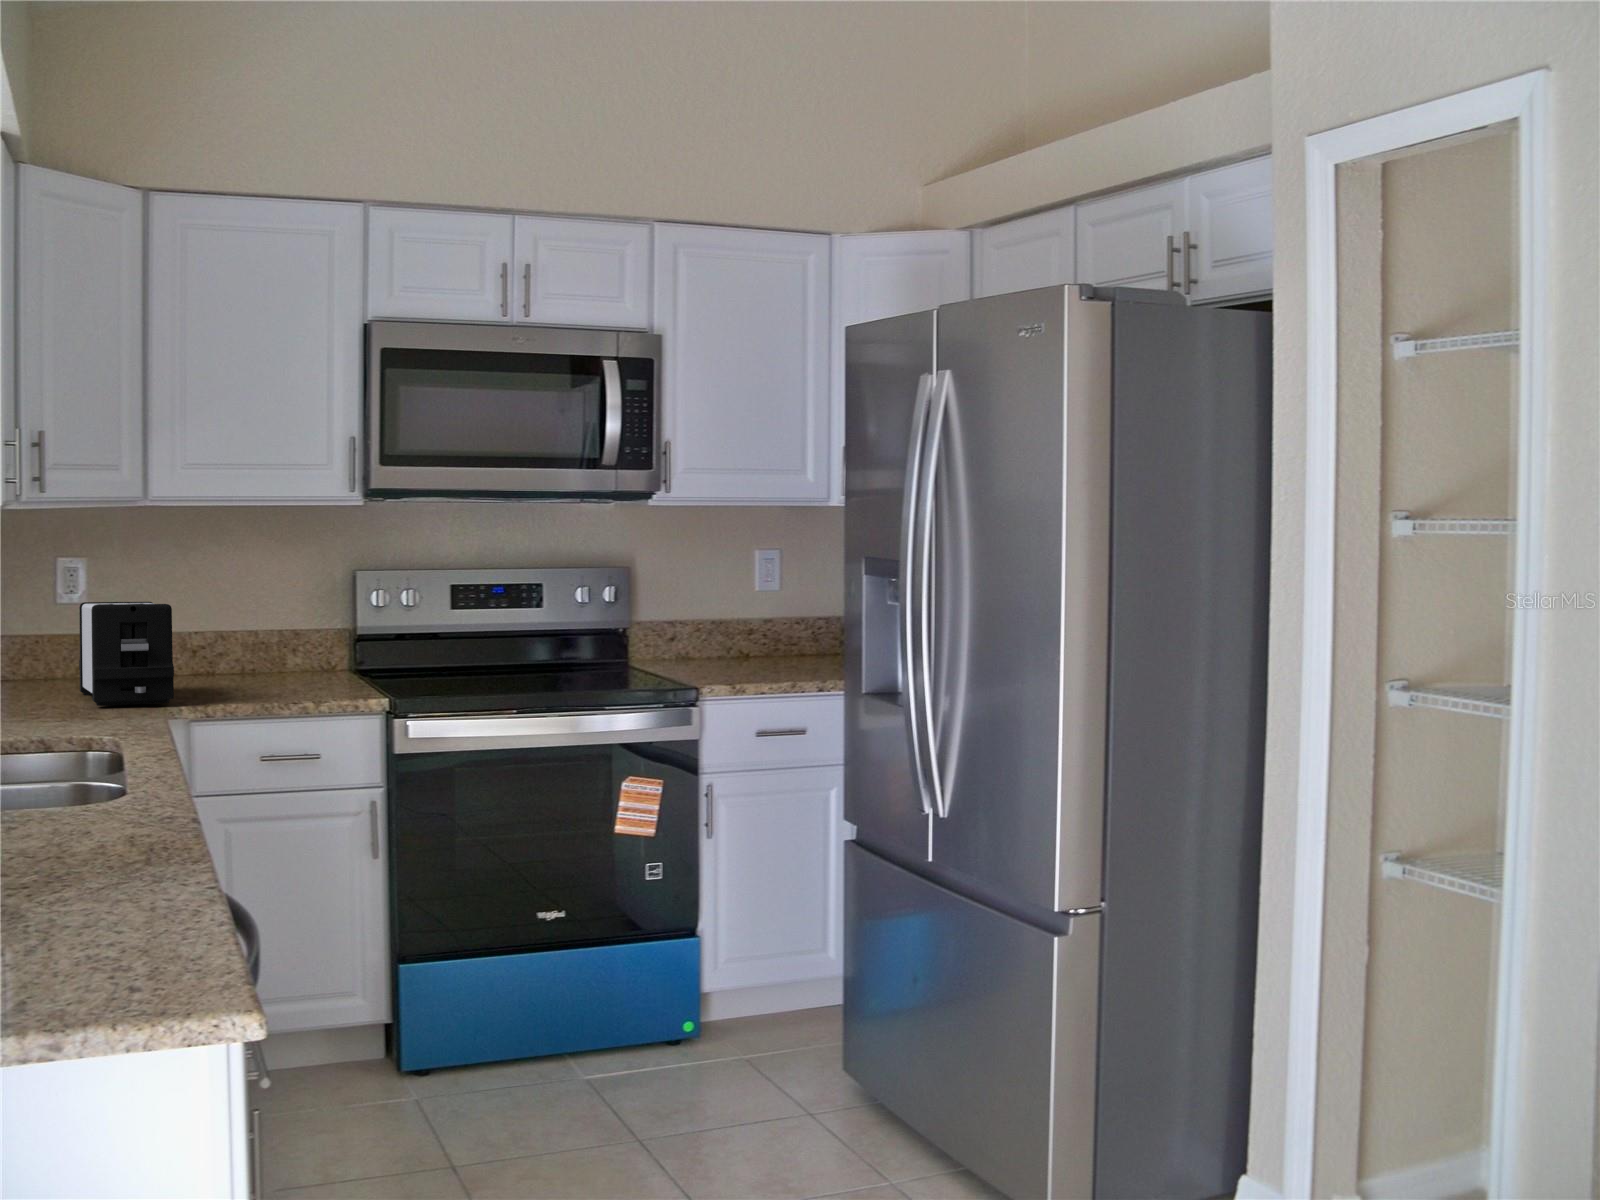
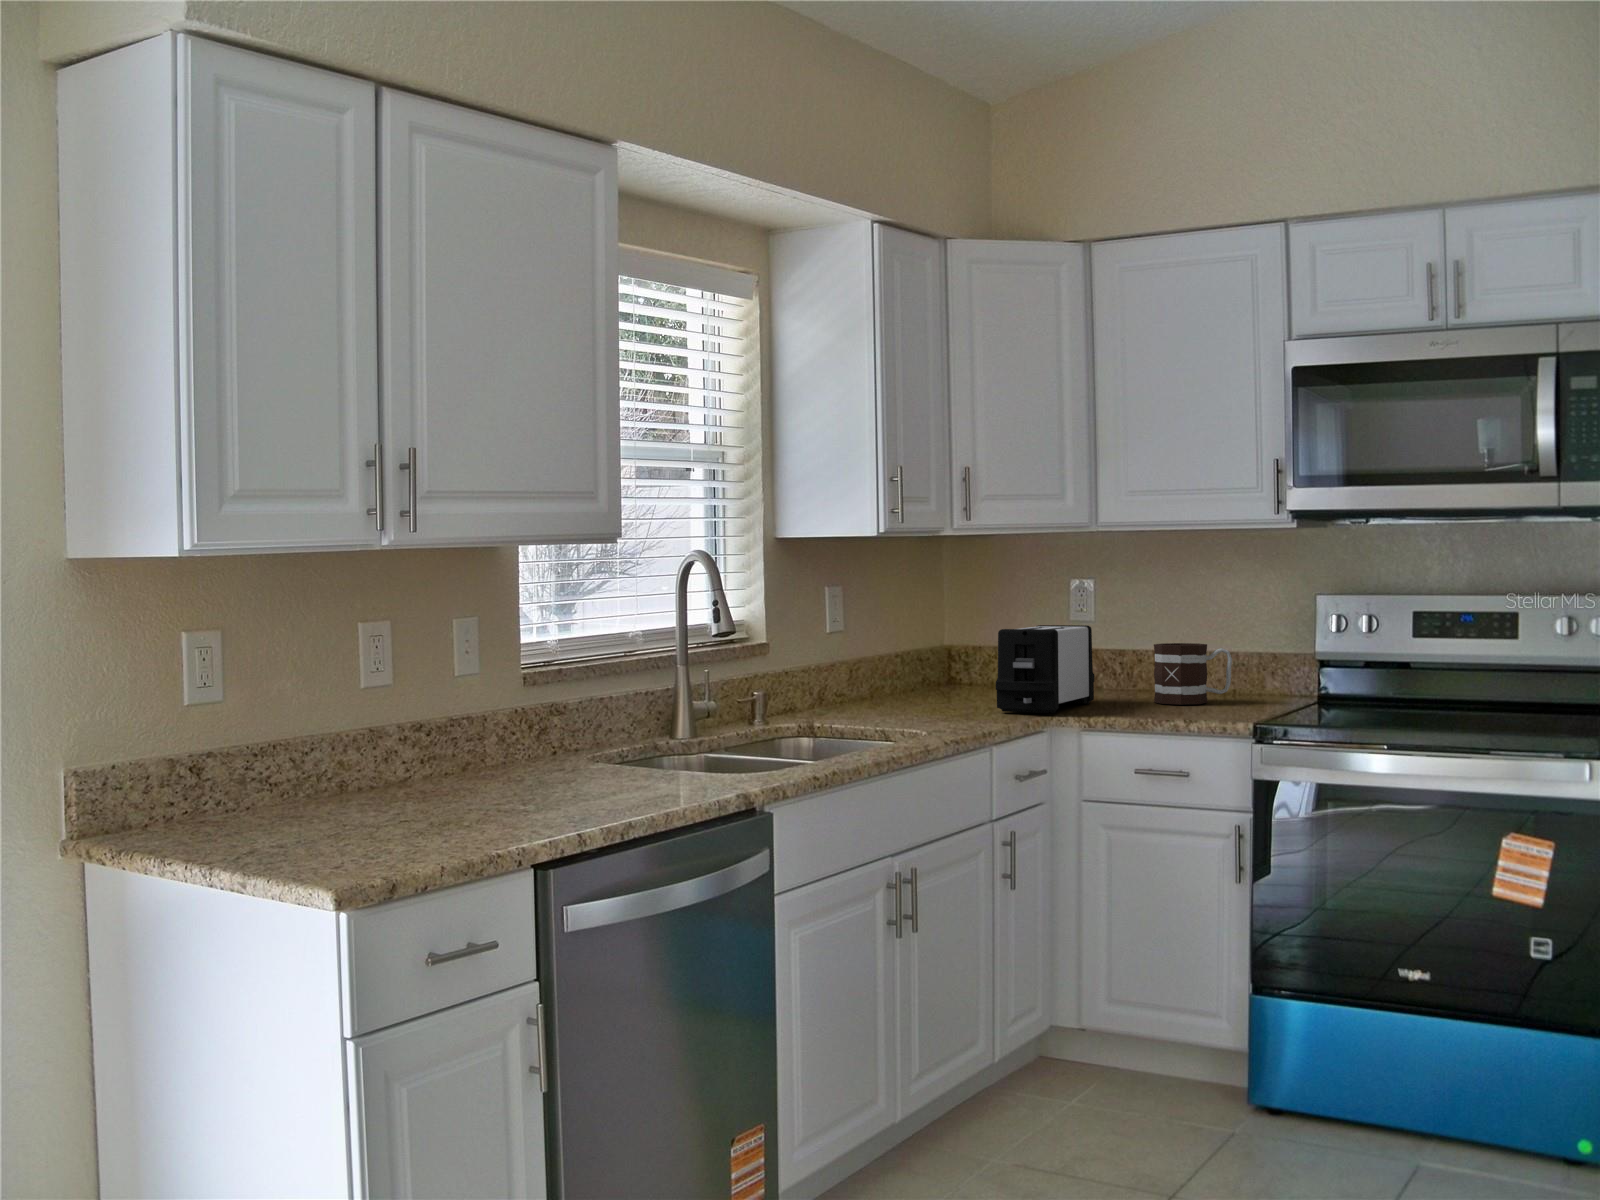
mug: none [212,621,294,688] -> present [1154,643,1232,705]

